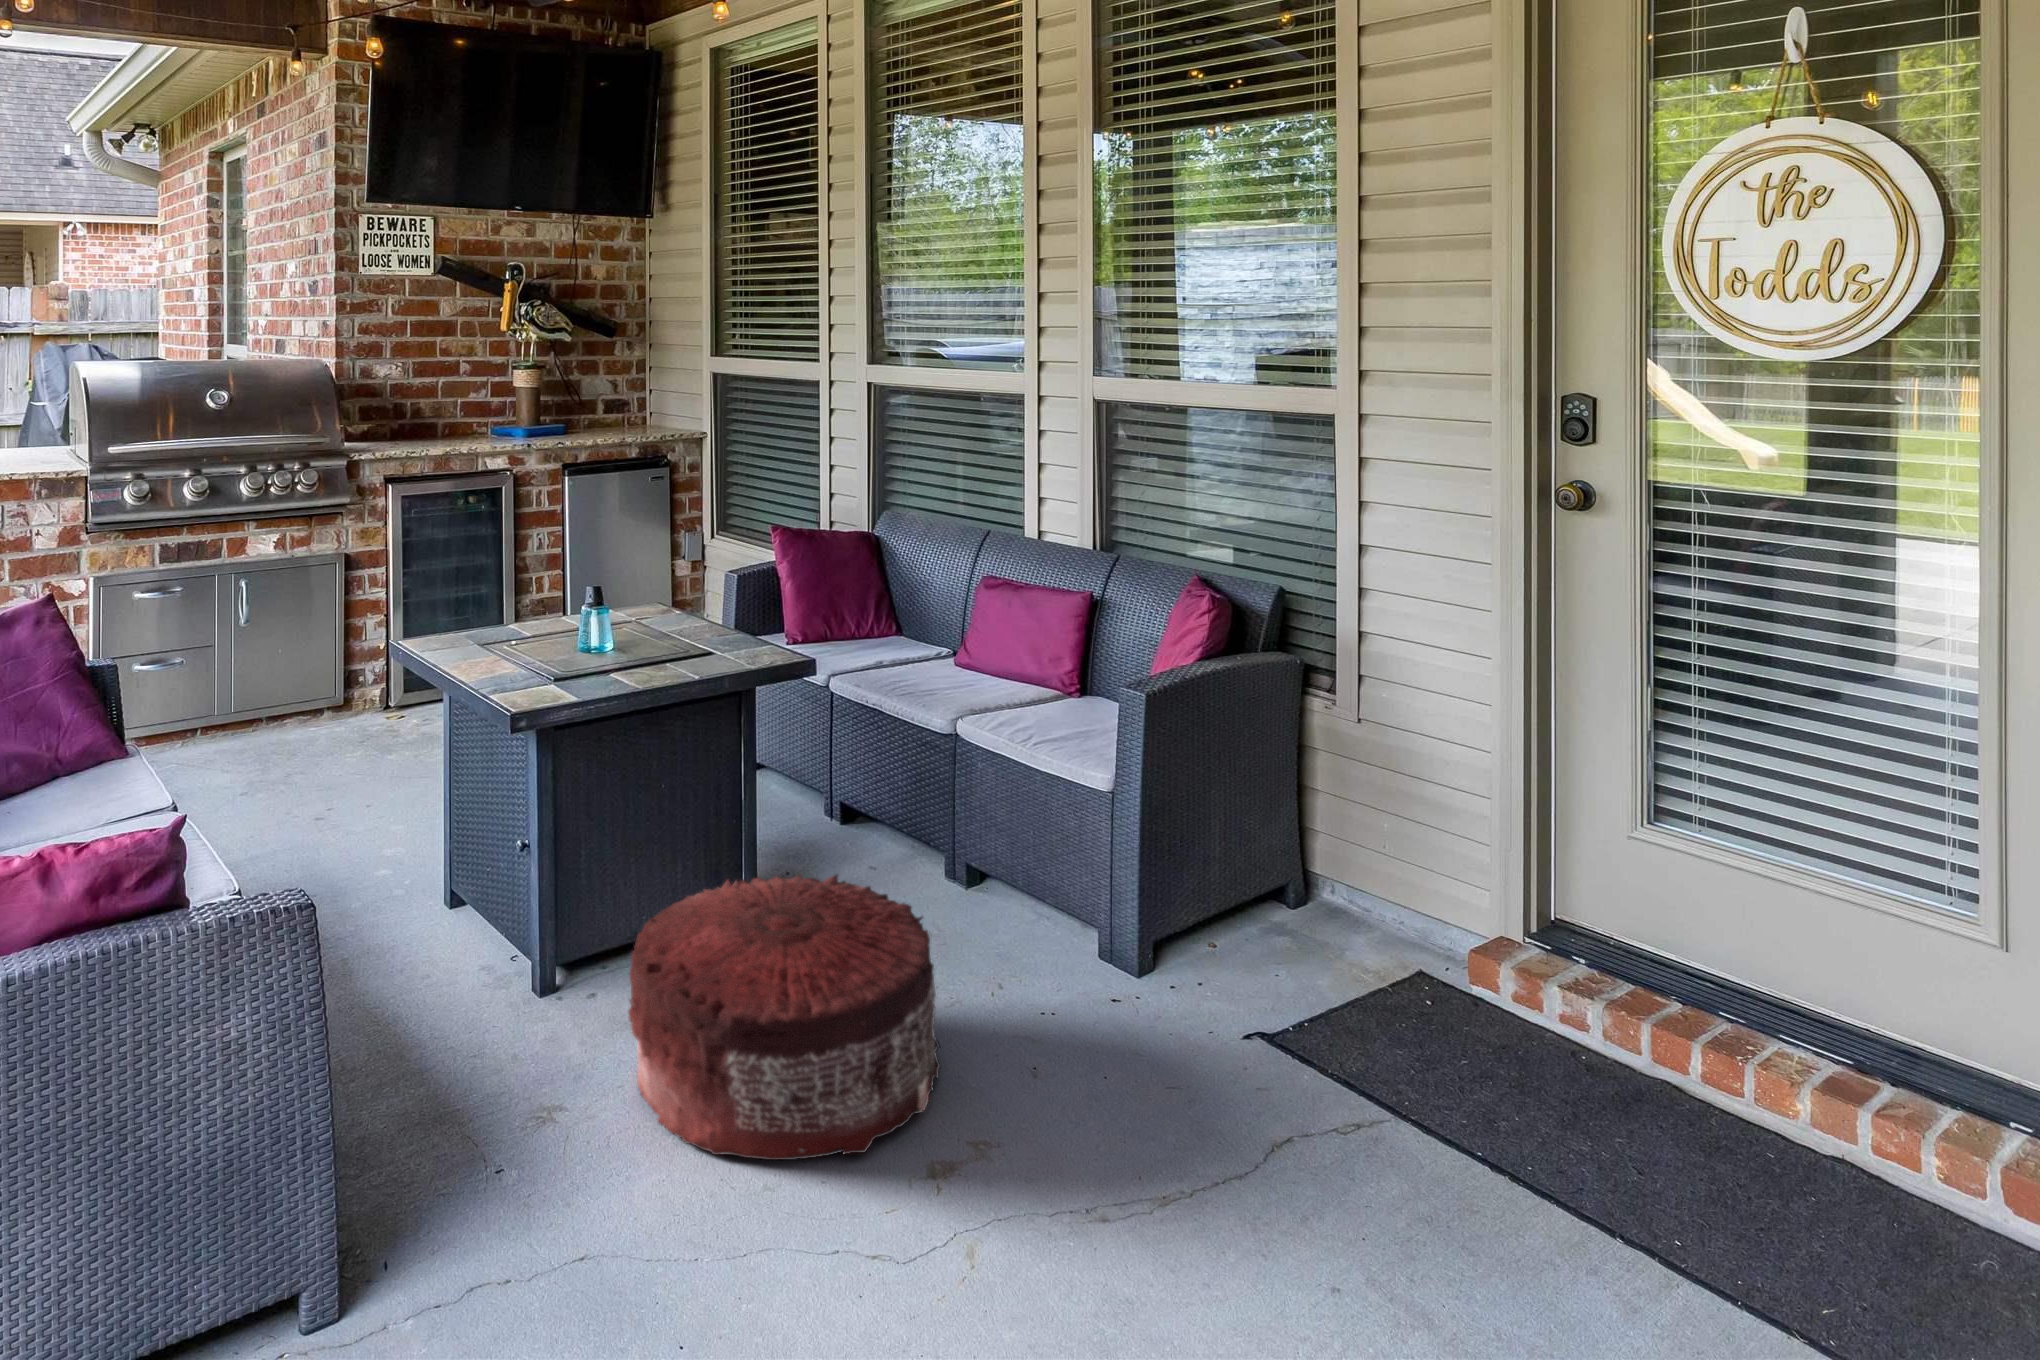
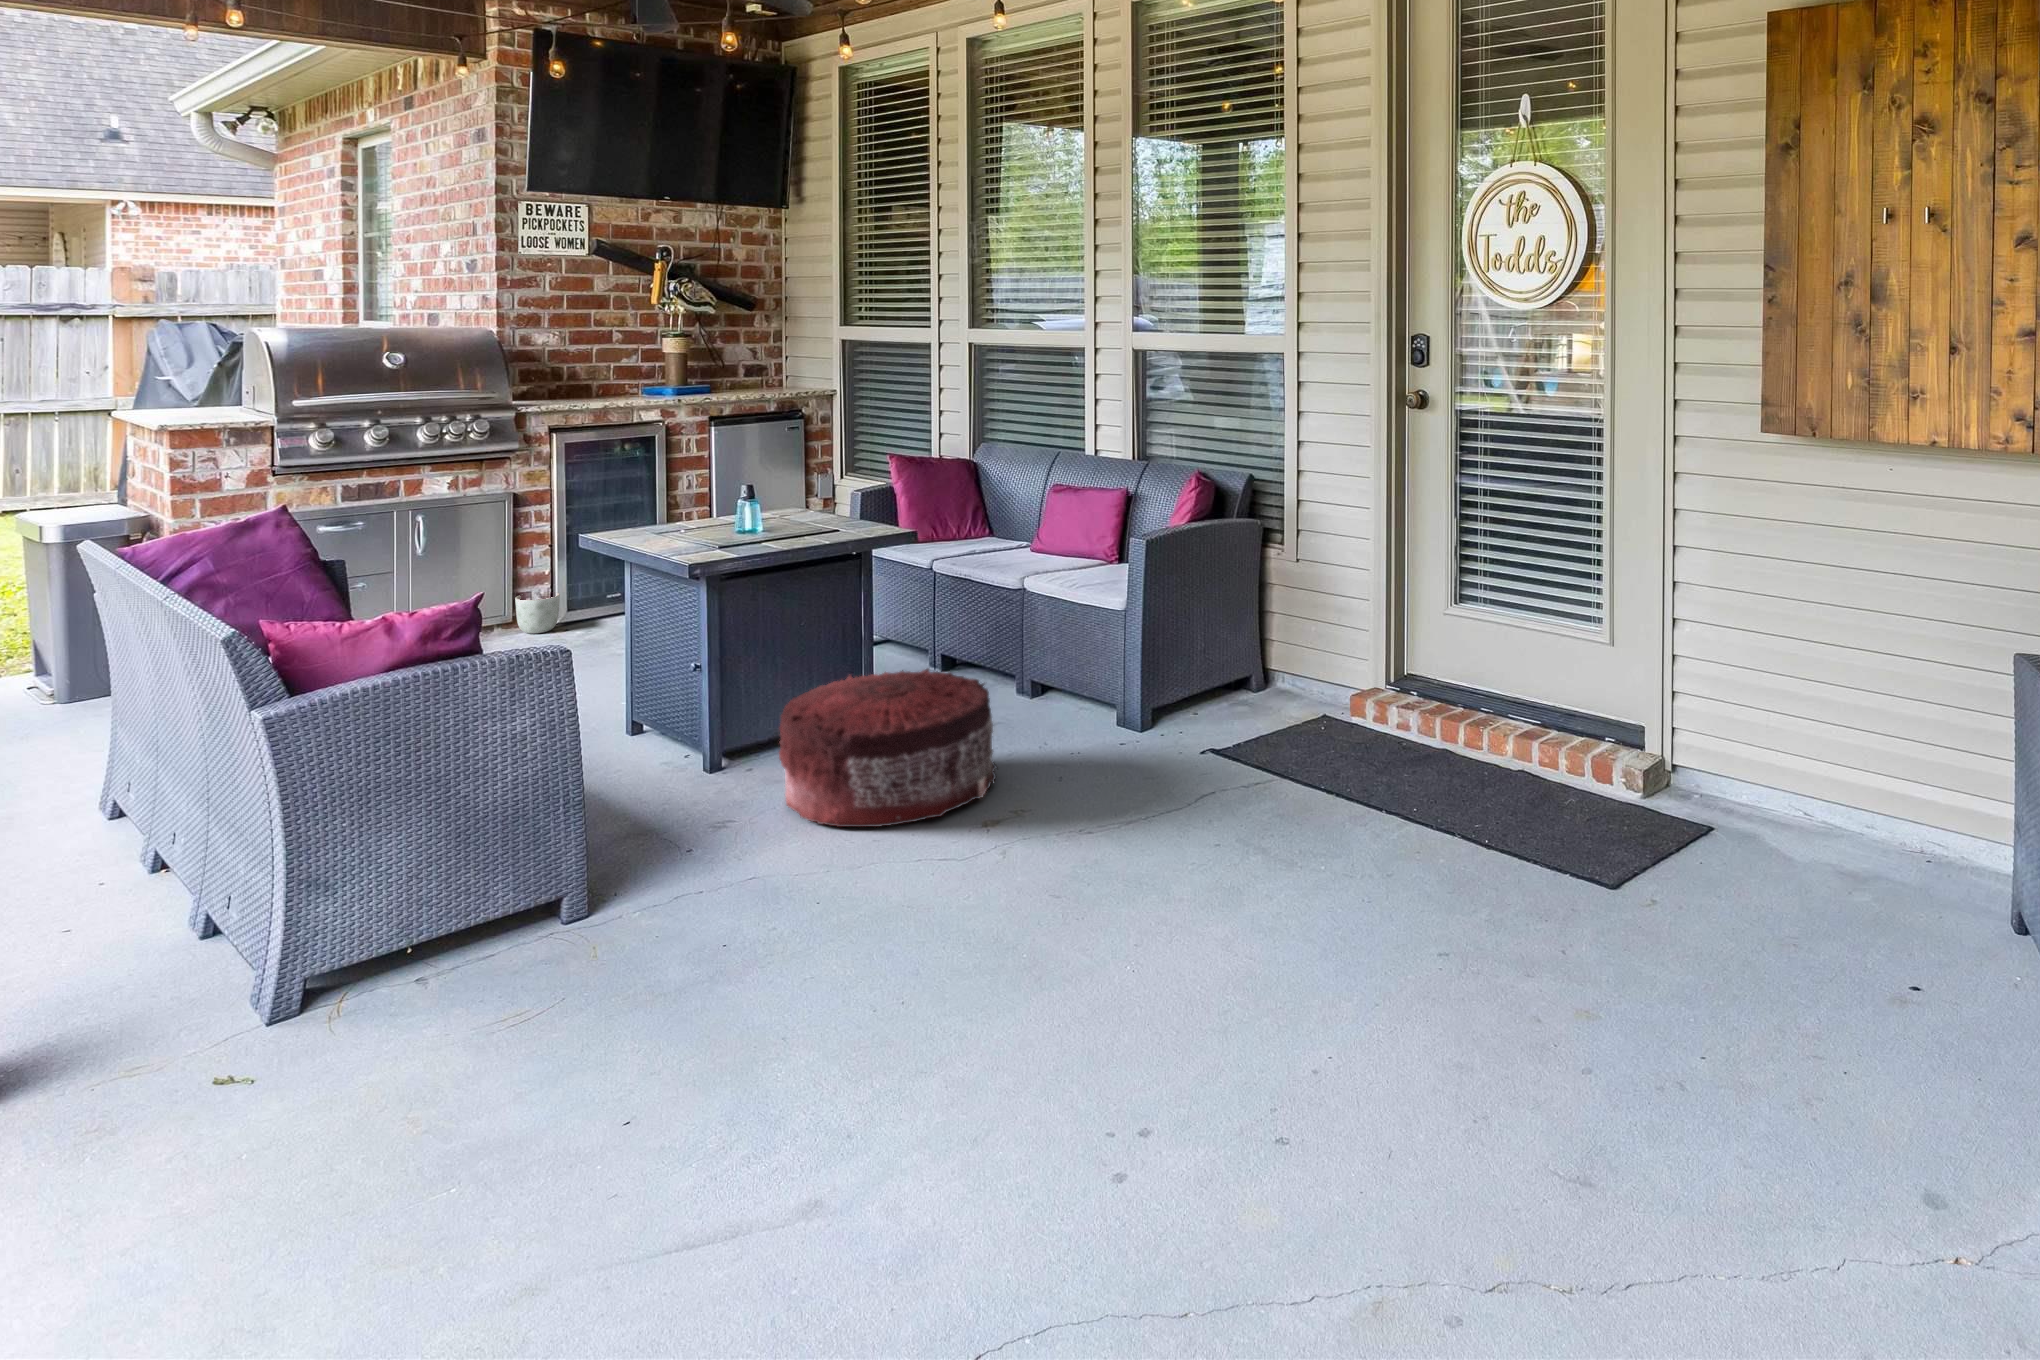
planter: none [346,669,395,719] -> present [515,593,560,633]

